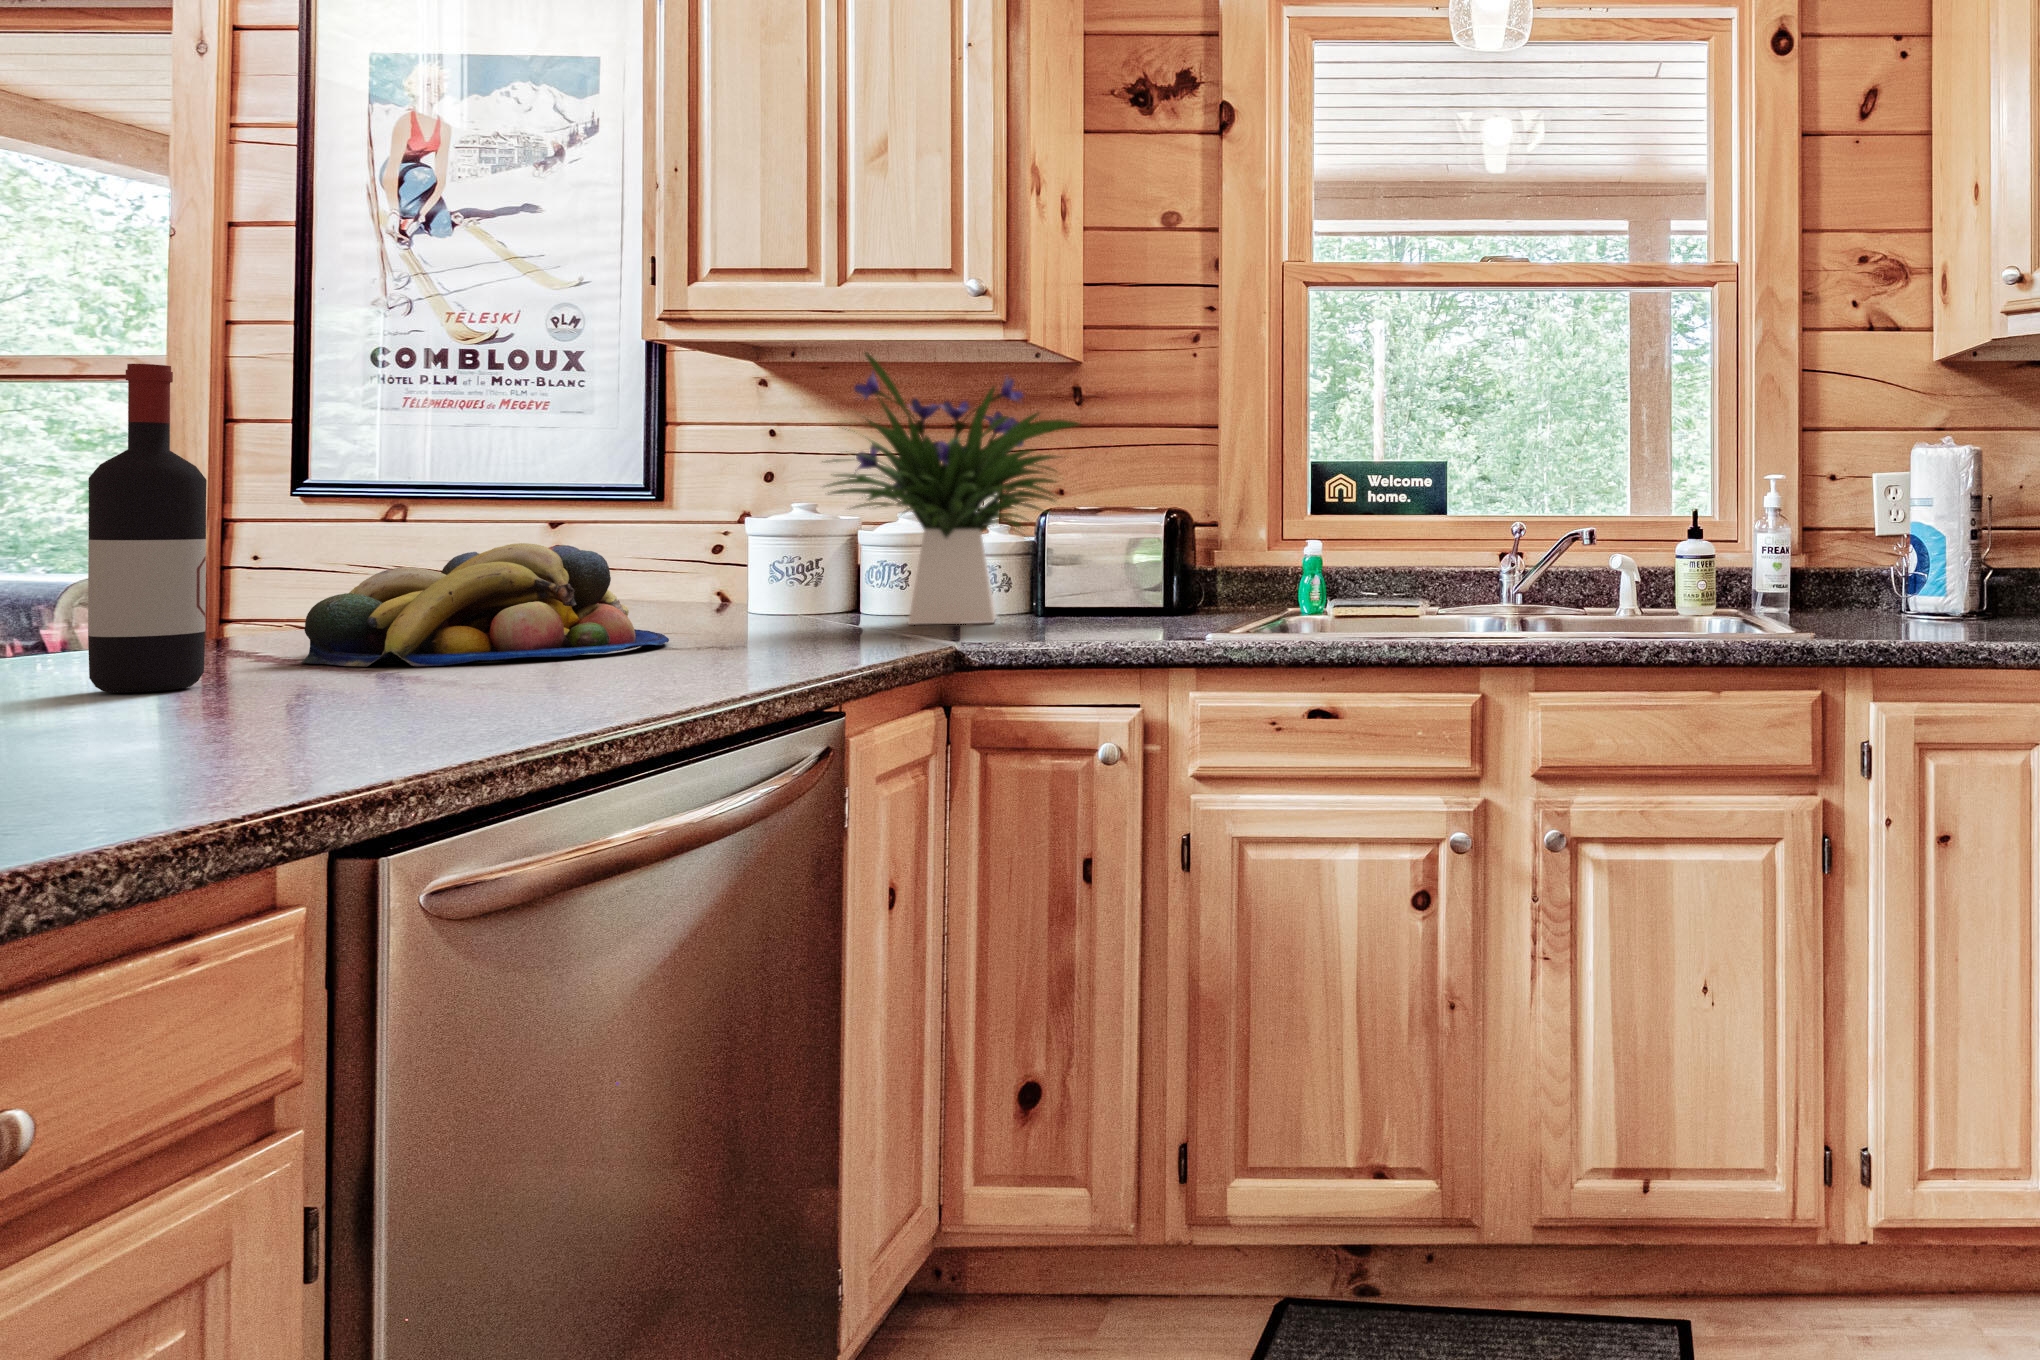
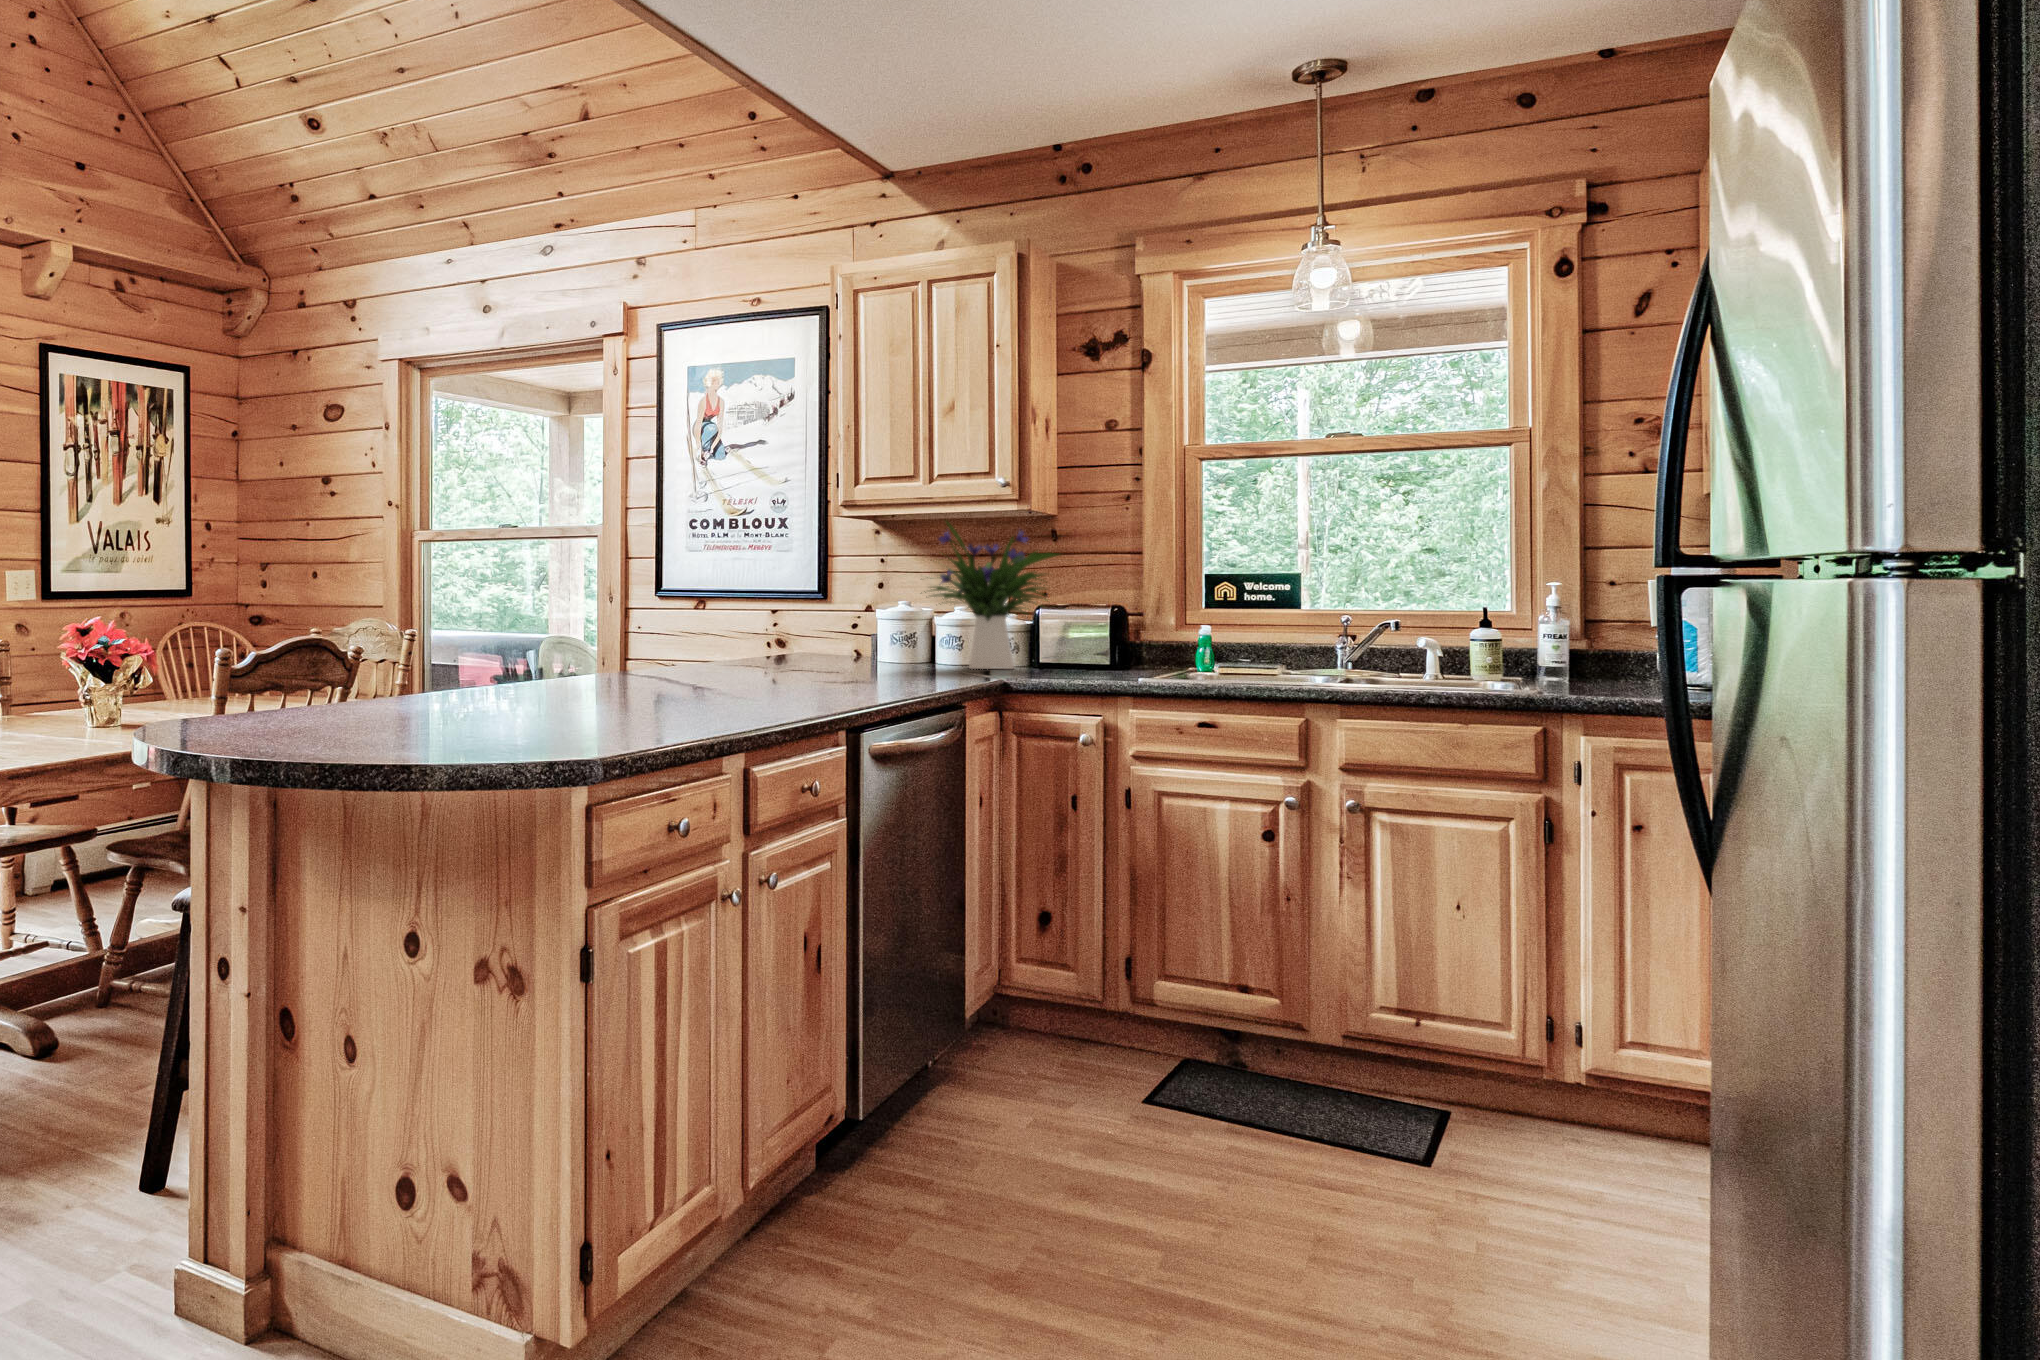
wine bottle: present [88,364,207,693] -> none [682,554,716,685]
fruit bowl: present [301,543,669,667] -> none [726,625,865,680]

